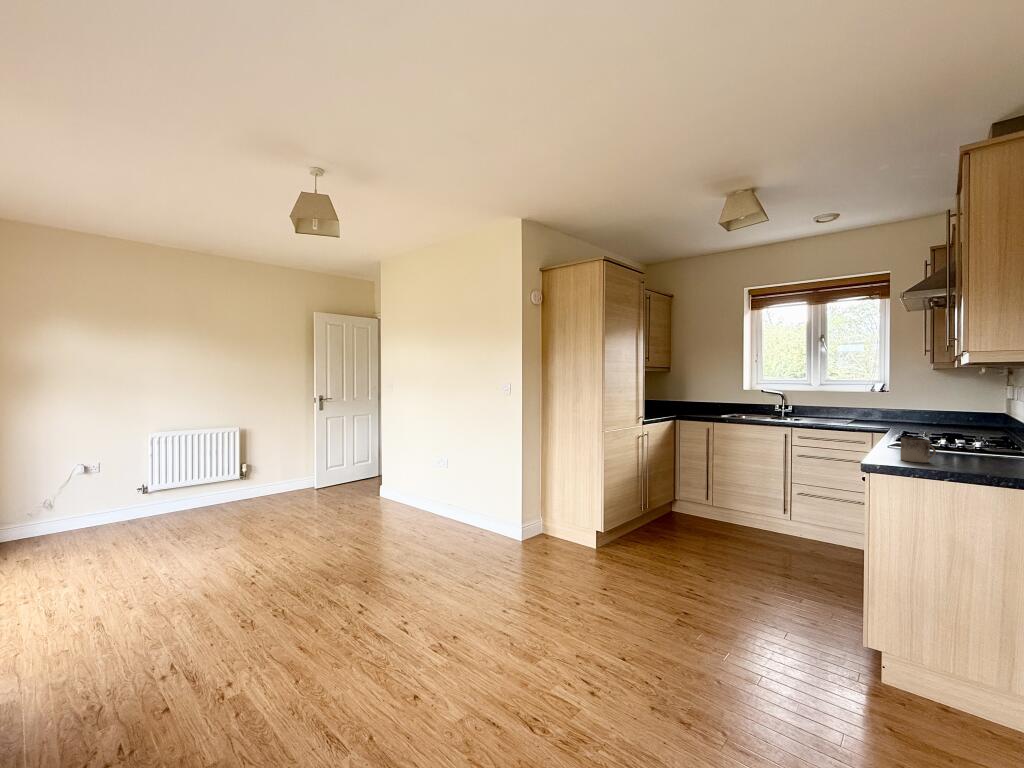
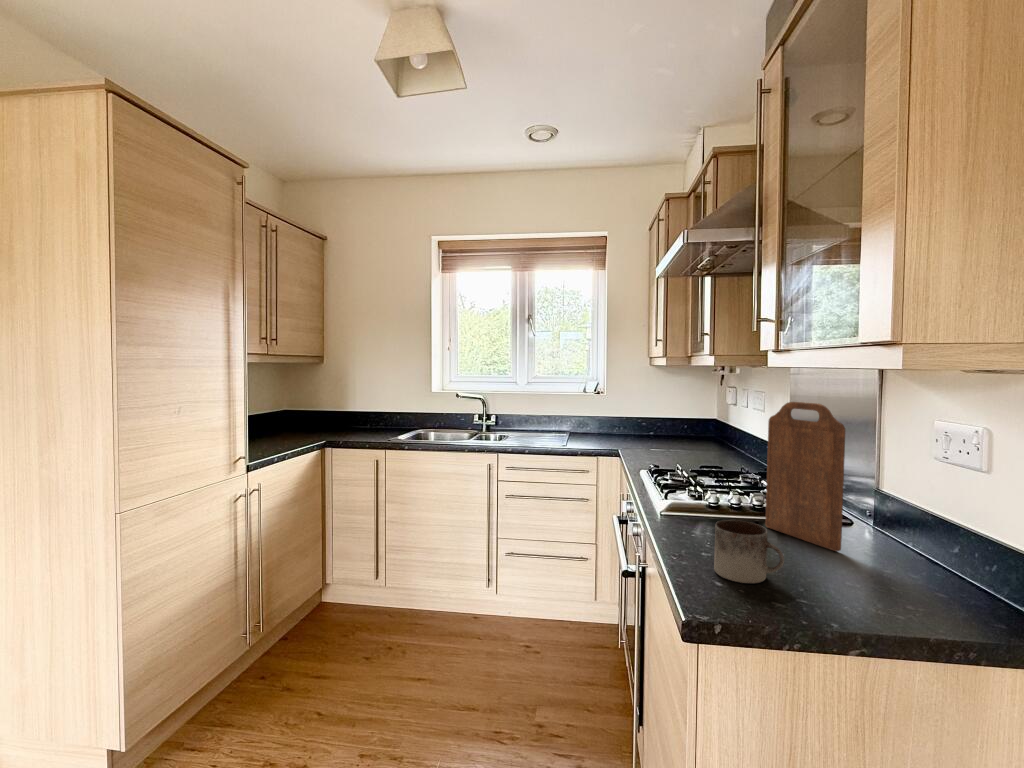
cutting board: none [962,384,1001,463] -> present [765,402,845,551]

